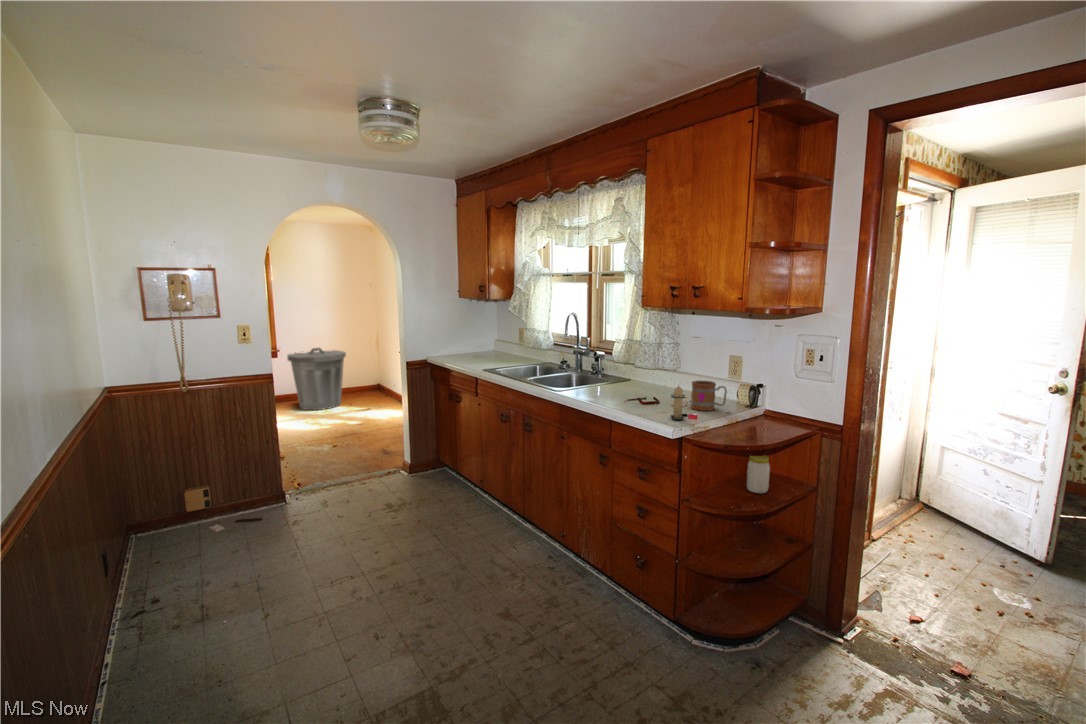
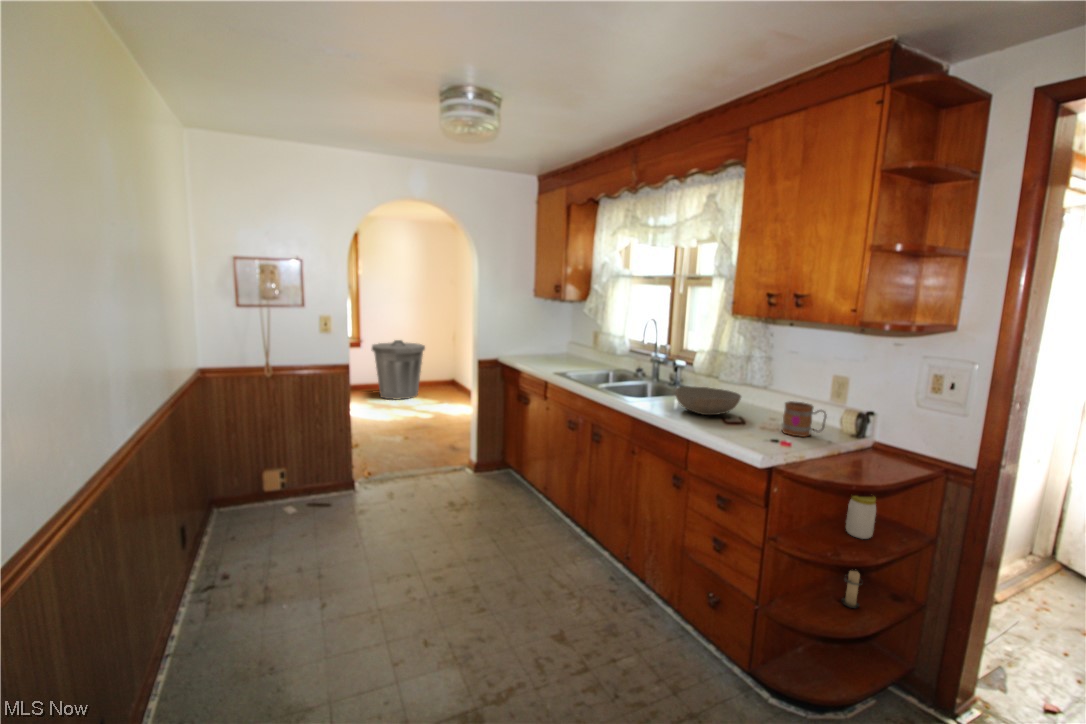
bowl: none [597,374,656,398] -> present [675,386,741,415]
candle: present [671,386,685,420] -> present [842,569,860,608]

